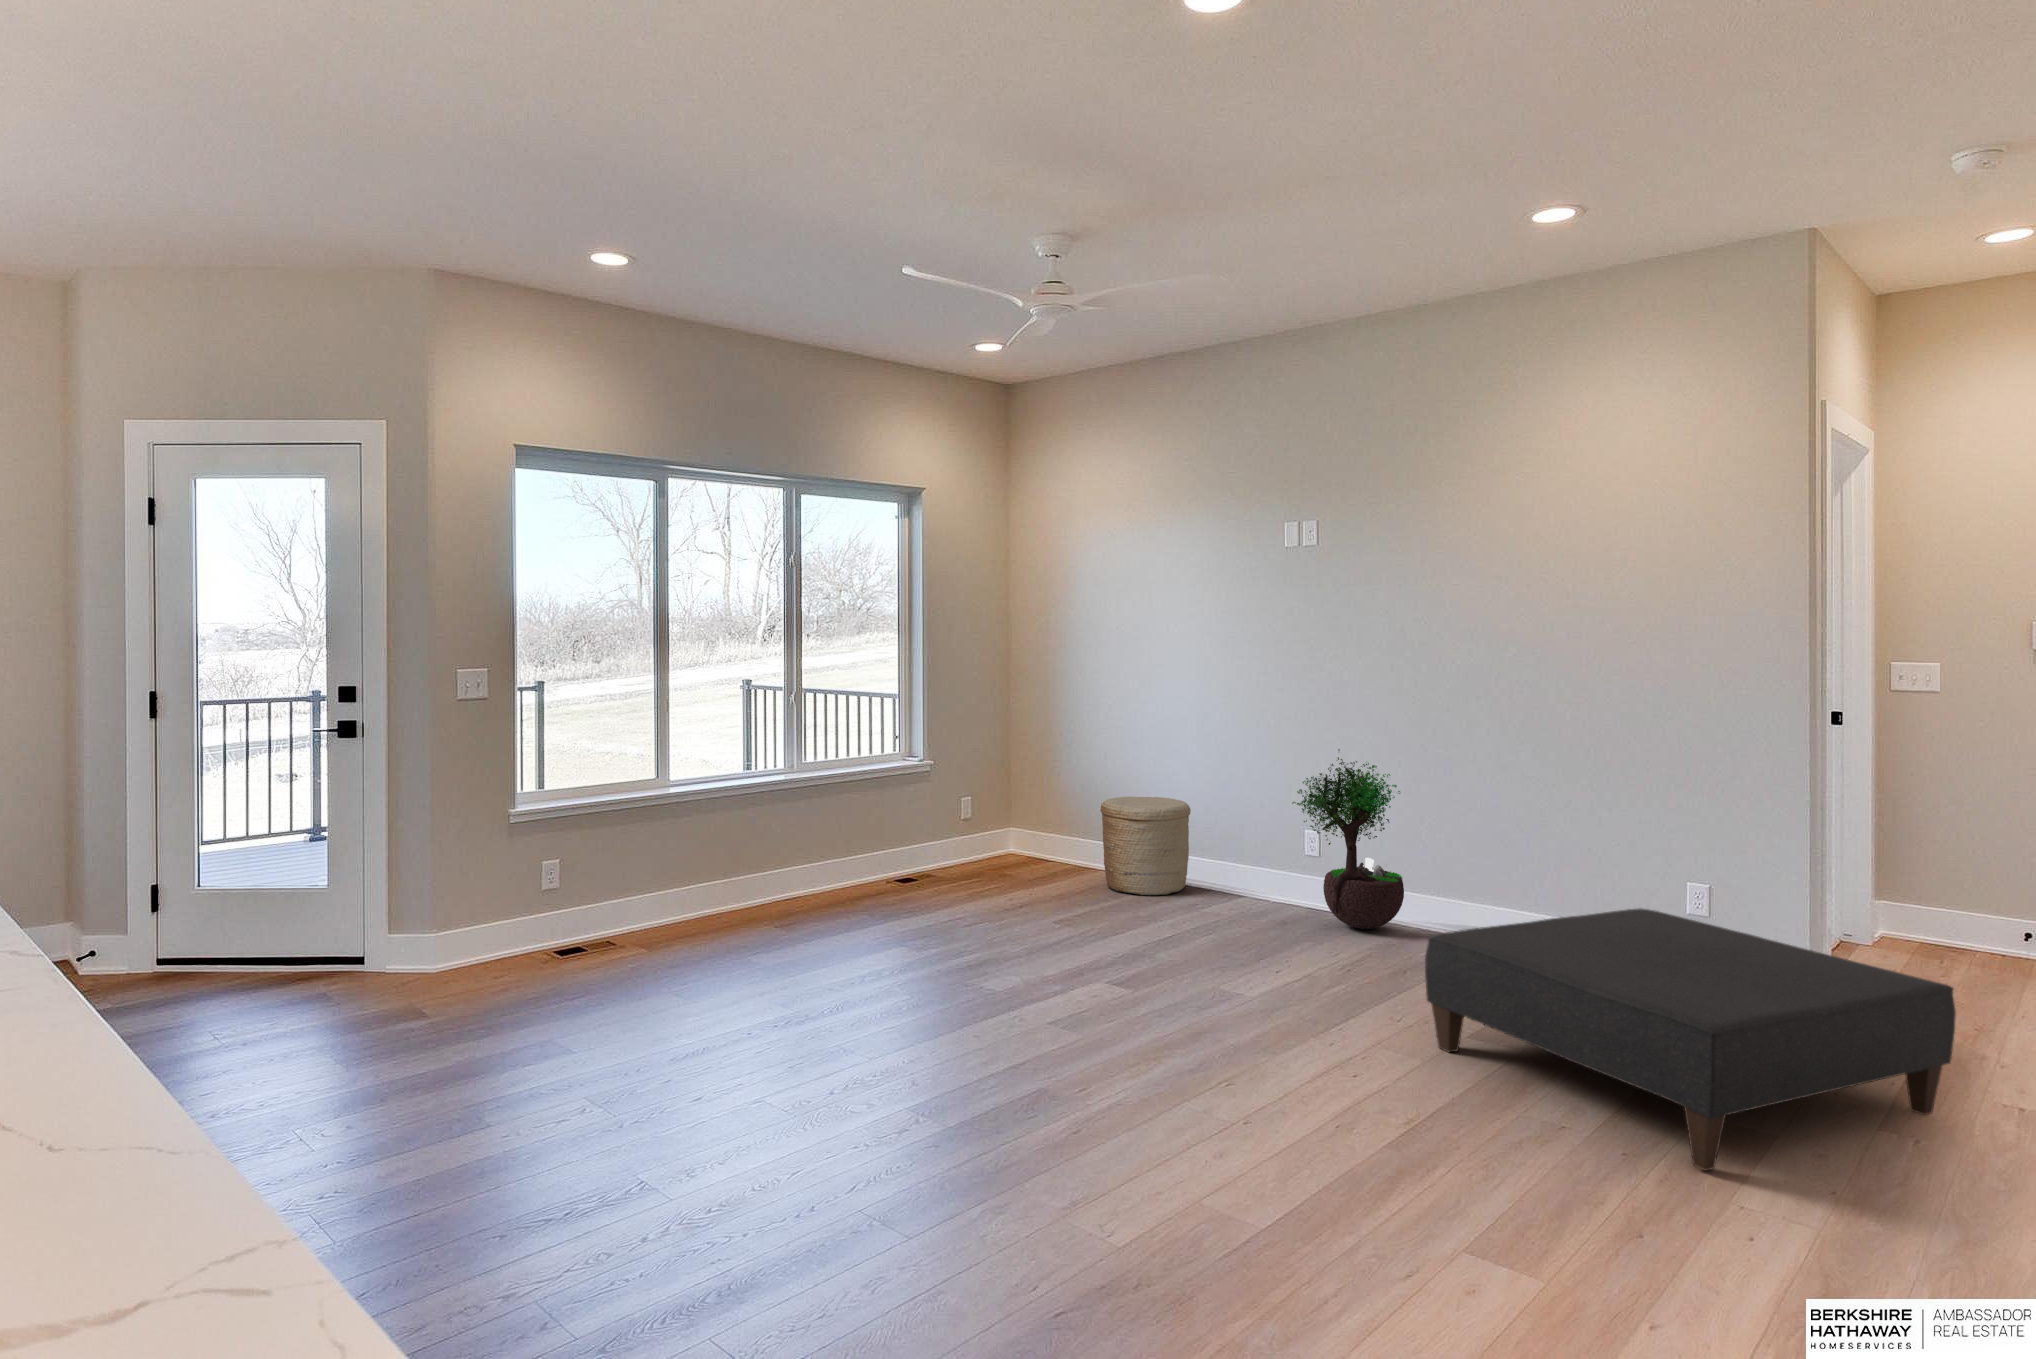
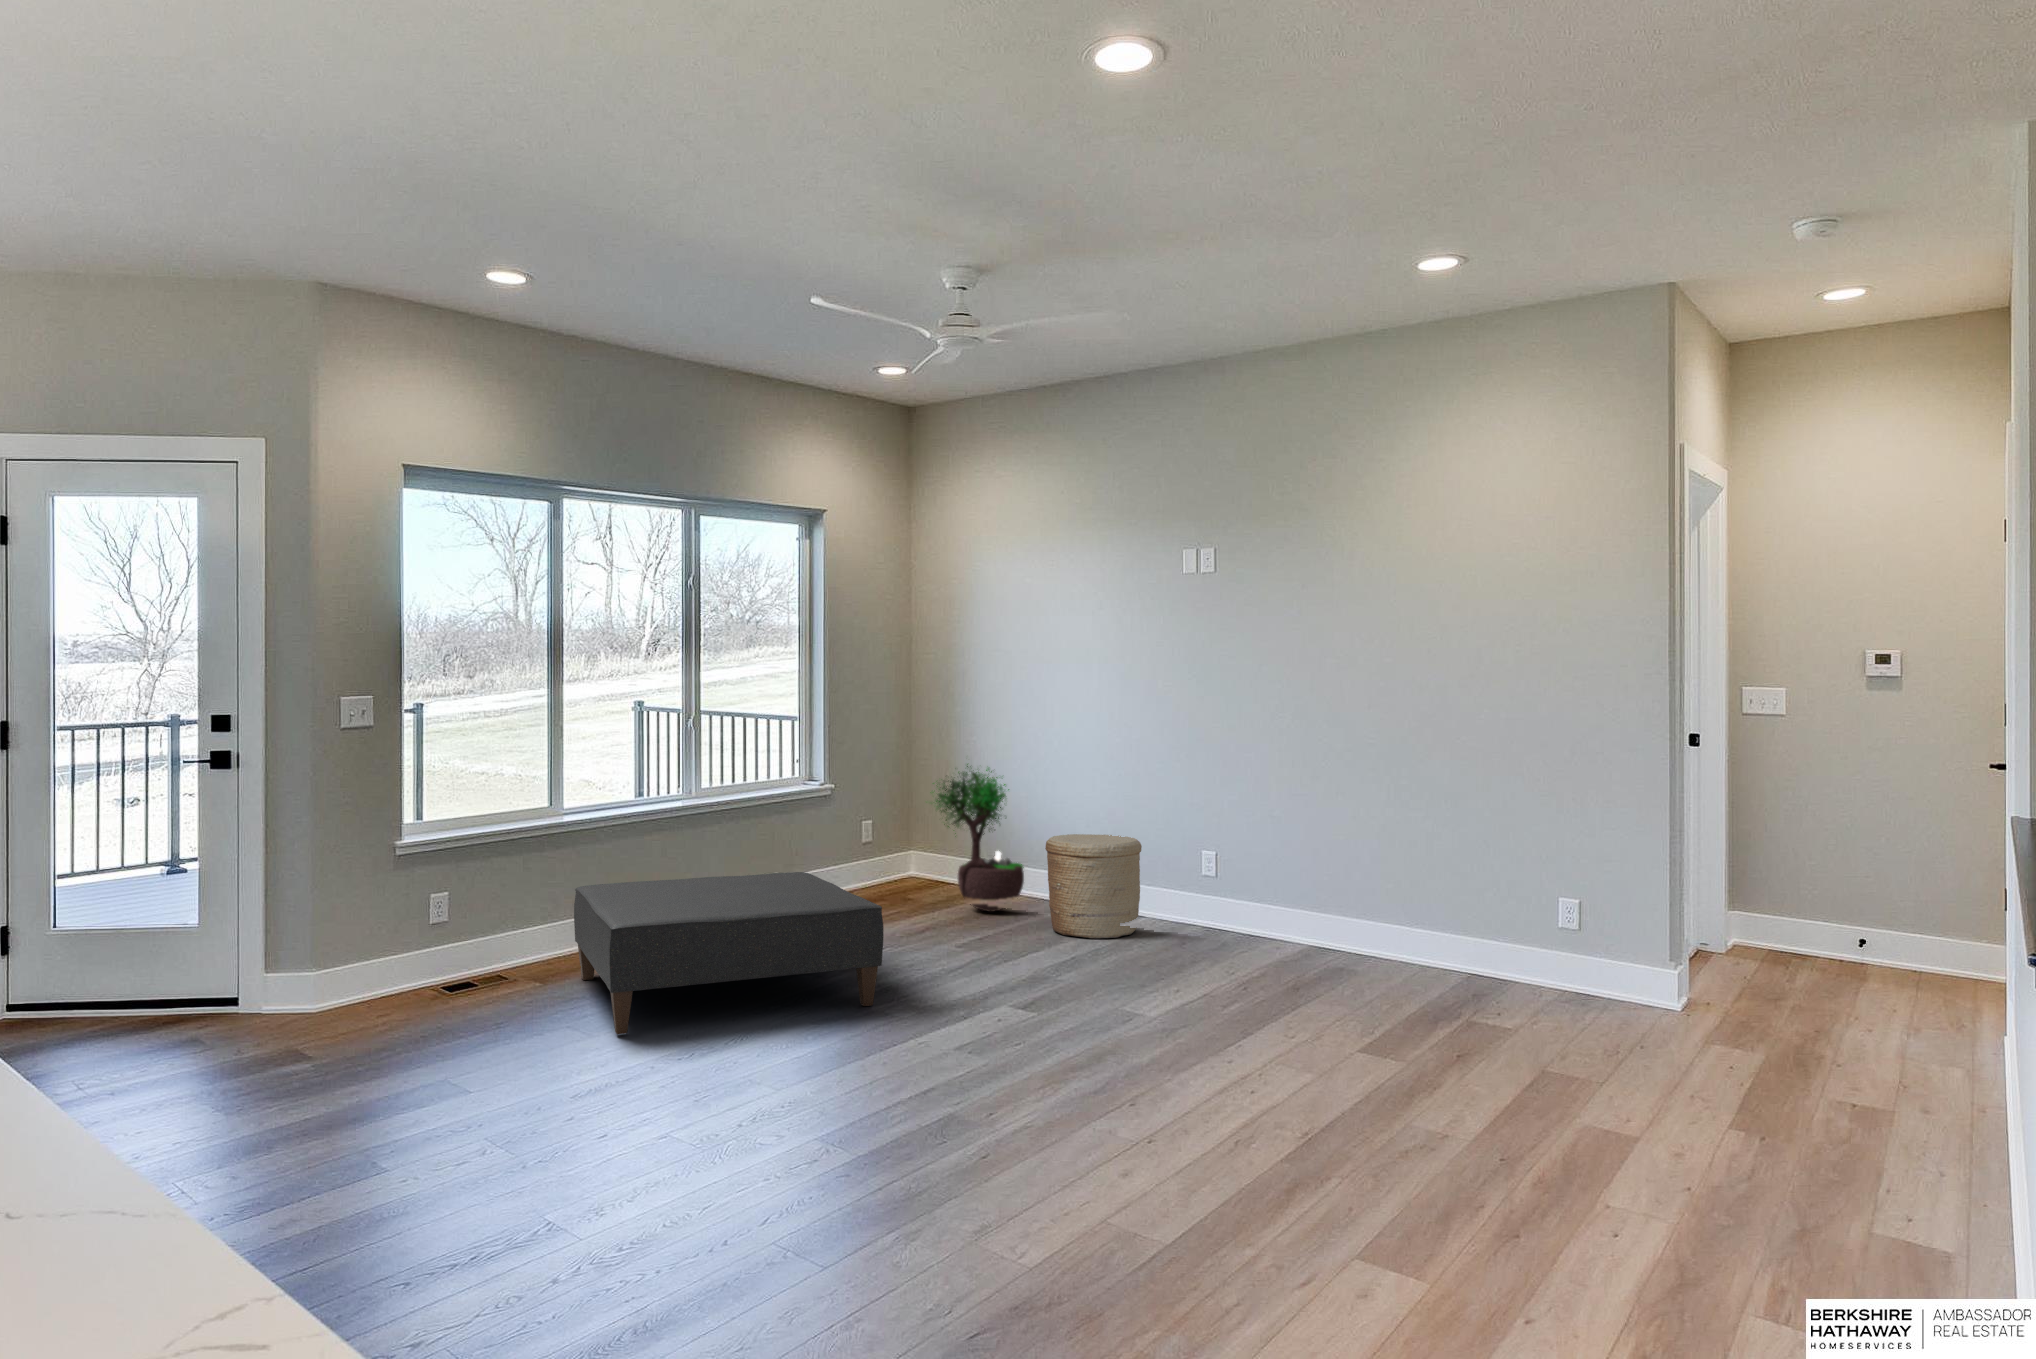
potted tree: present [1292,749,1404,929] -> present [930,764,1024,912]
ottoman: present [1425,909,1956,1171] -> present [574,872,884,1034]

